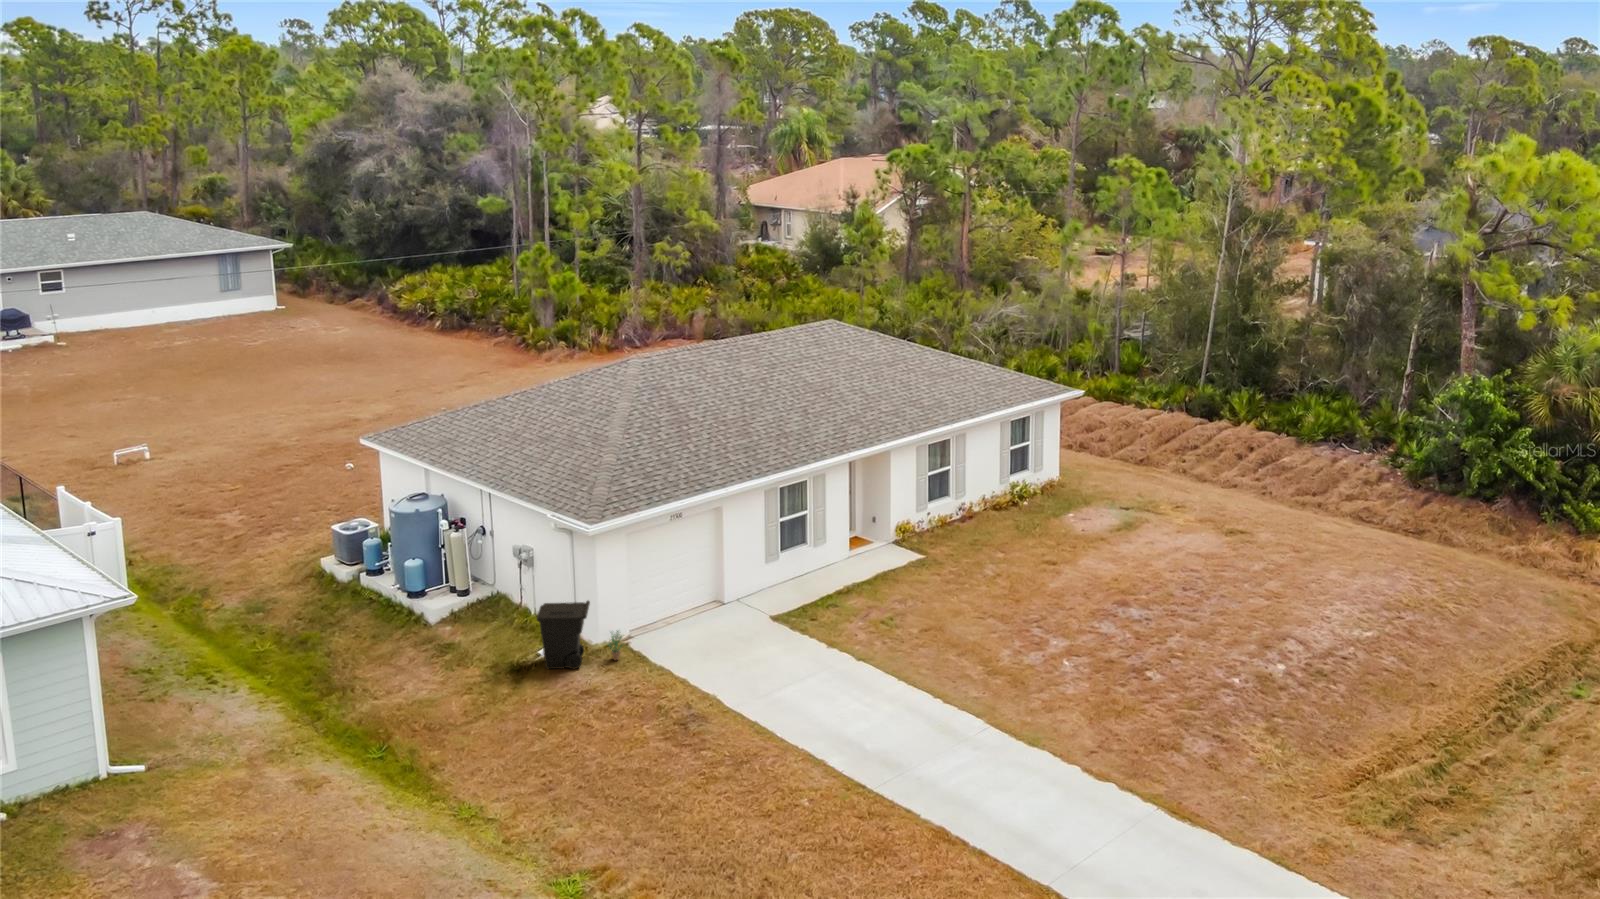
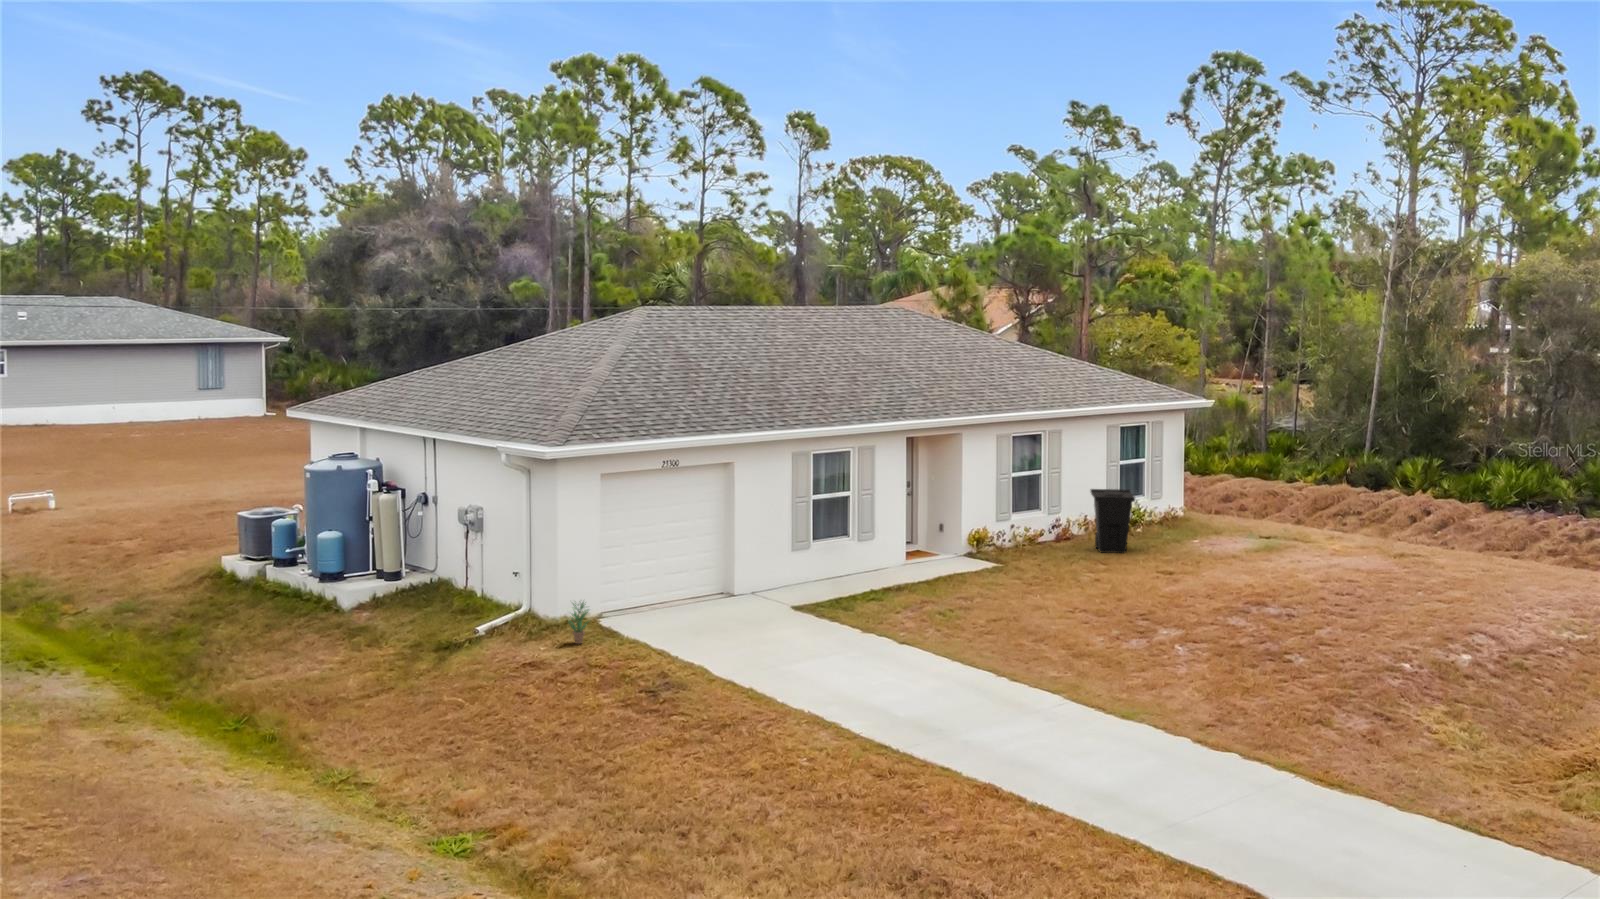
trash can: present [537,601,590,669] -> present [1091,489,1135,553]

